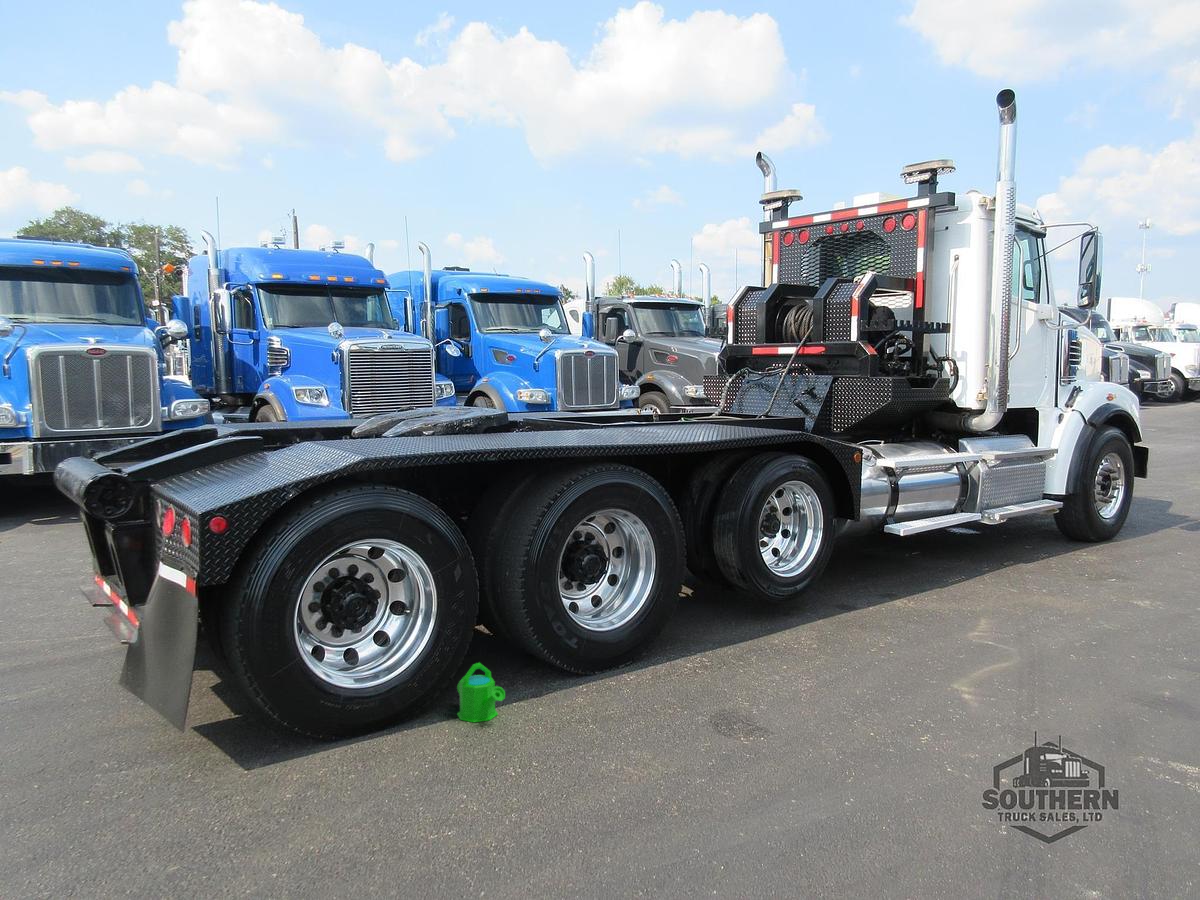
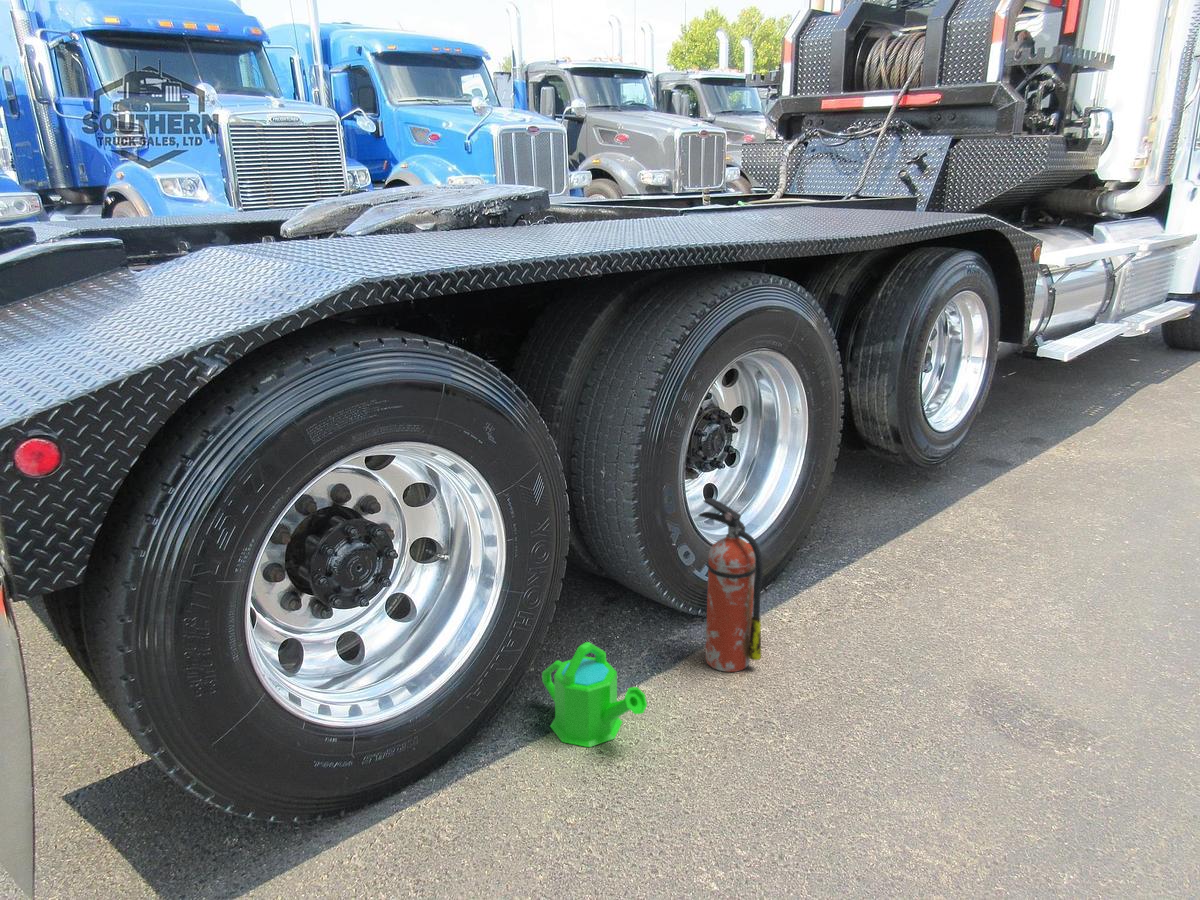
fire extinguisher: none [561,592,593,699] -> present [698,498,763,672]

